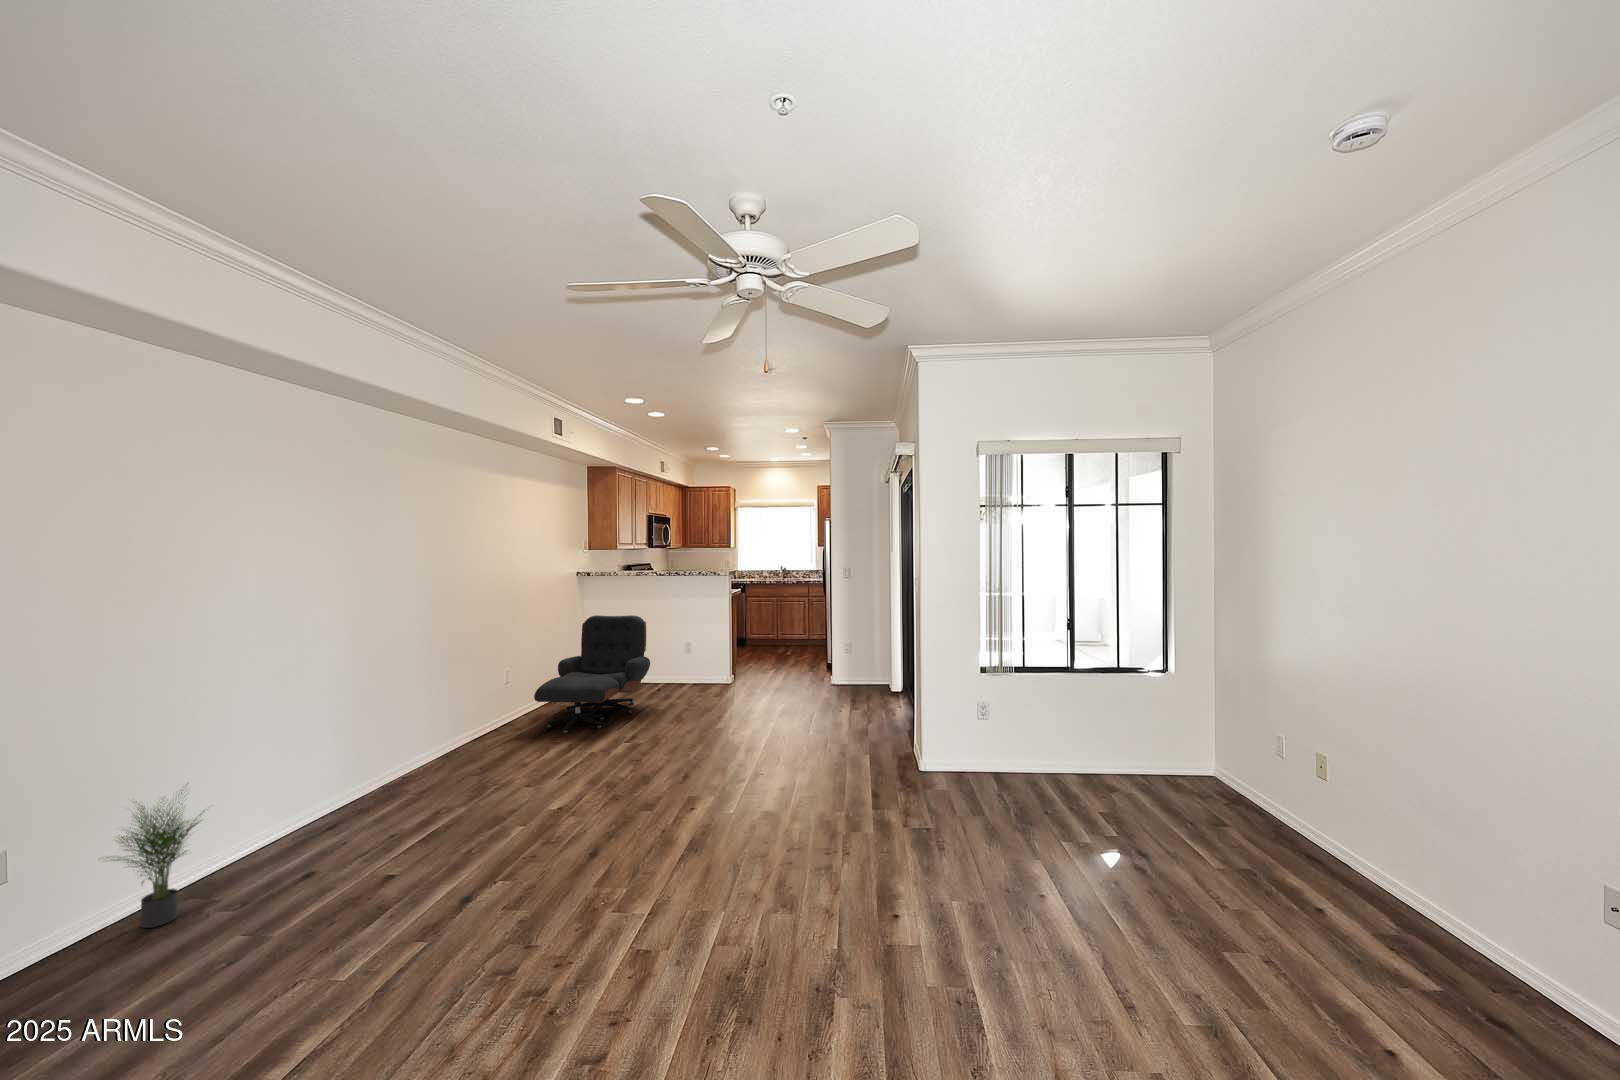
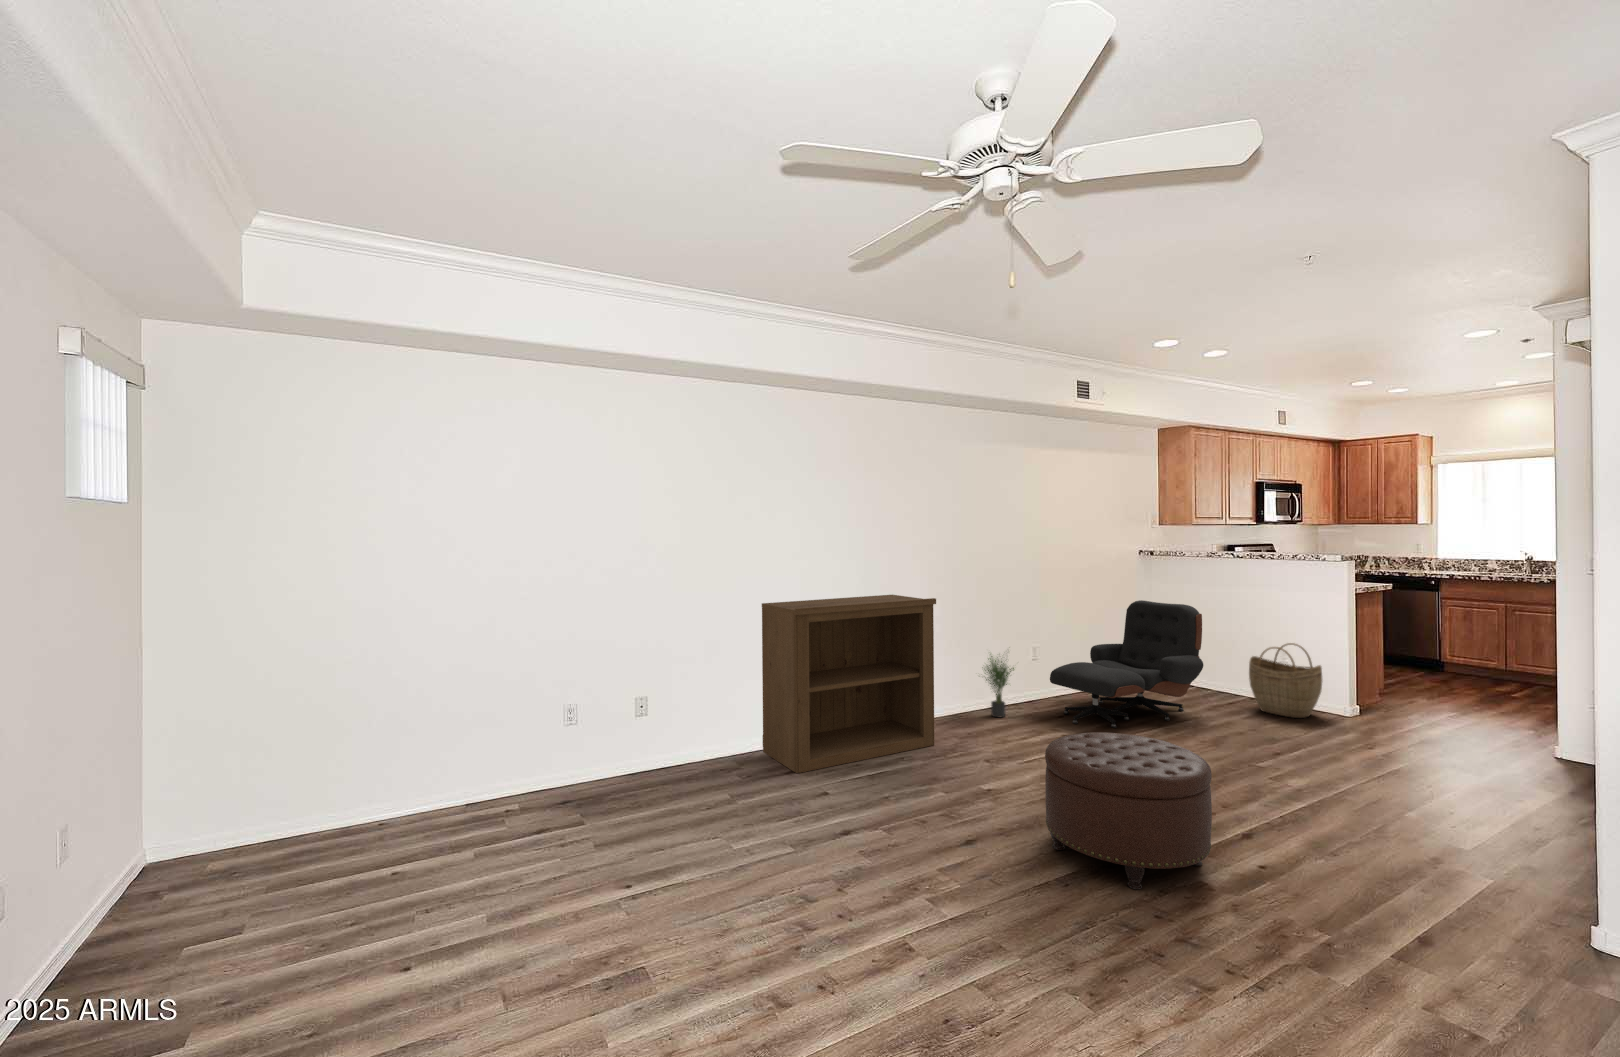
bookshelf: none [224,630,461,873] -> present [762,595,936,773]
woven basket: none [671,637,717,692] -> present [1249,643,1322,718]
ottoman: none [646,718,767,833] -> present [1045,732,1212,890]
potted plant: present [117,783,202,928] -> present [984,656,1014,717]

